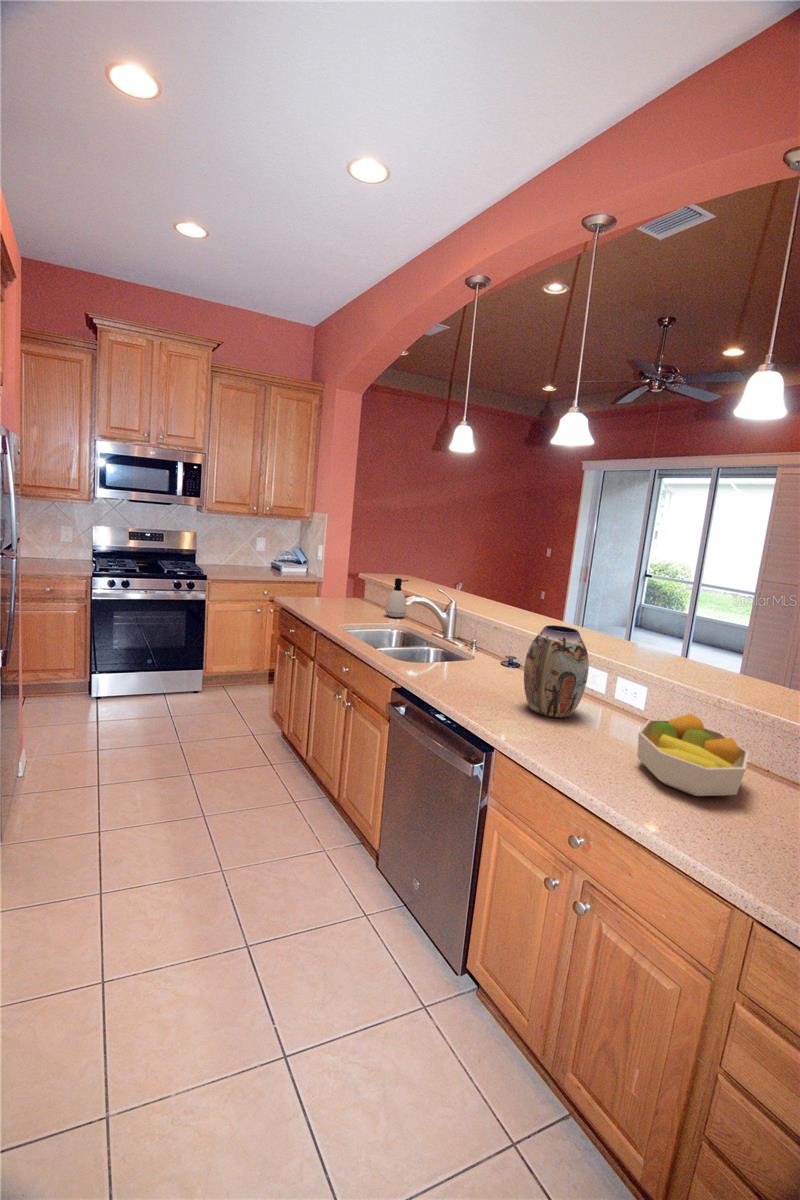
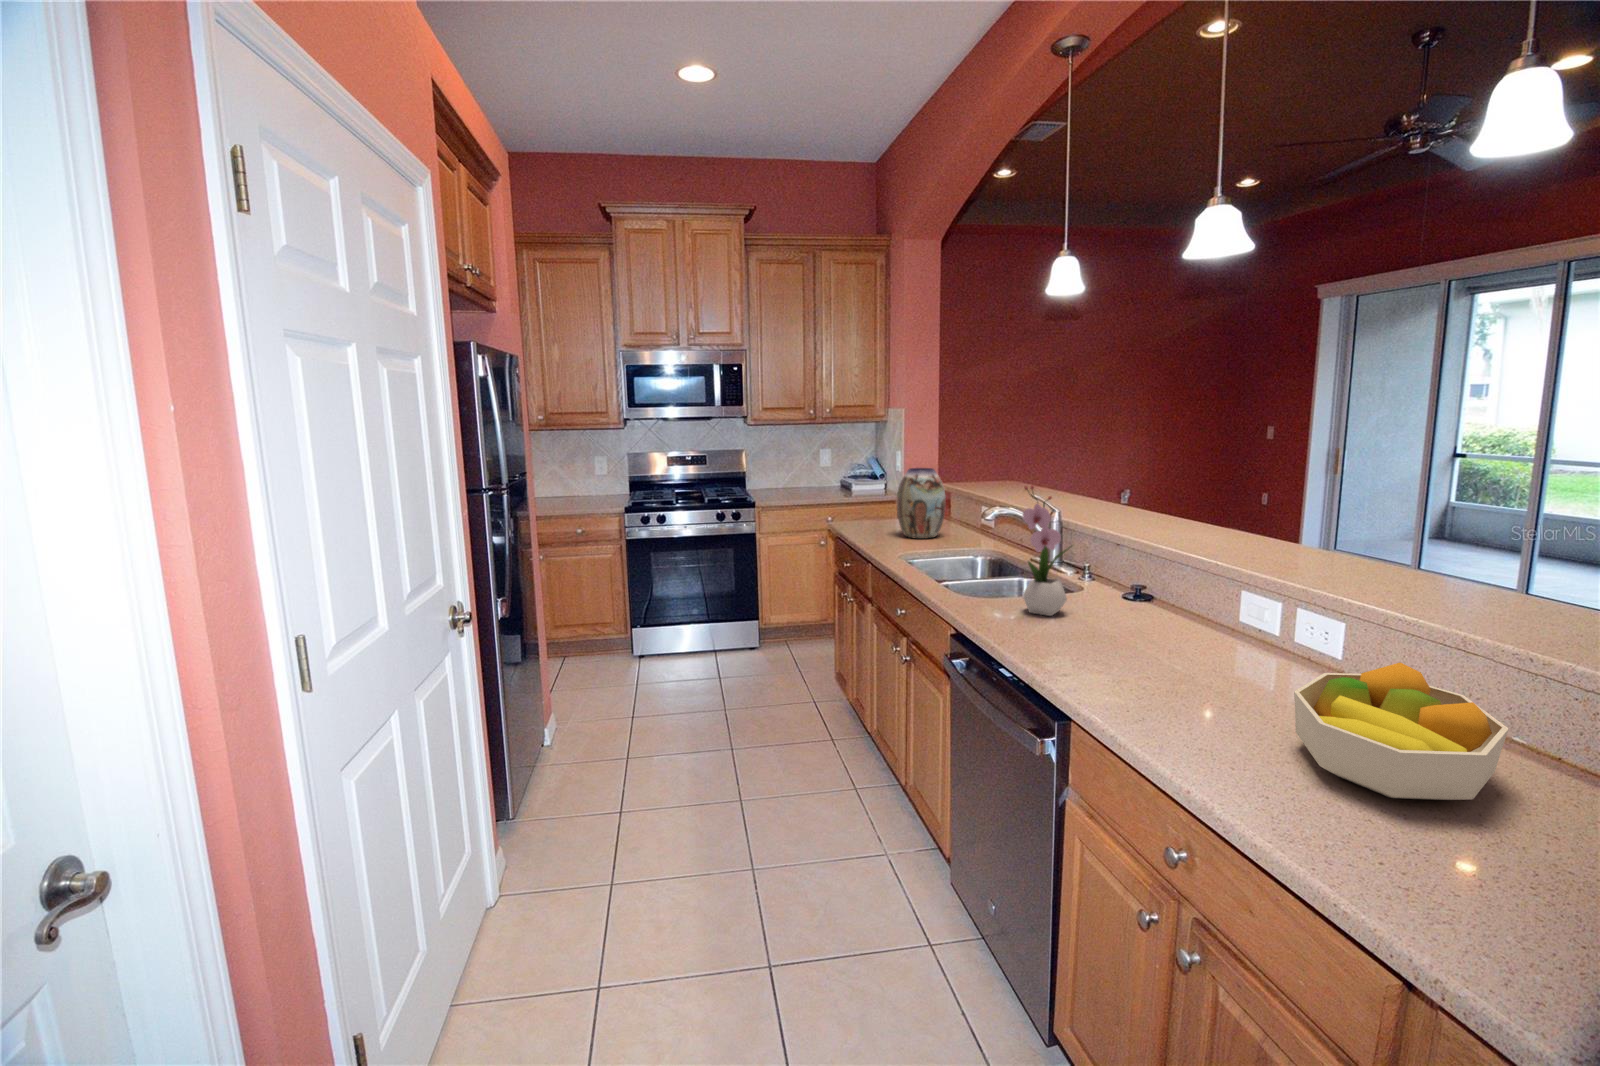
soap dispenser: present [385,578,408,617] -> none [969,484,1000,538]
flower arrangement: none [443,586,478,678] -> present [1023,486,1071,616]
vase: present [524,625,589,718] -> present [896,468,946,539]

